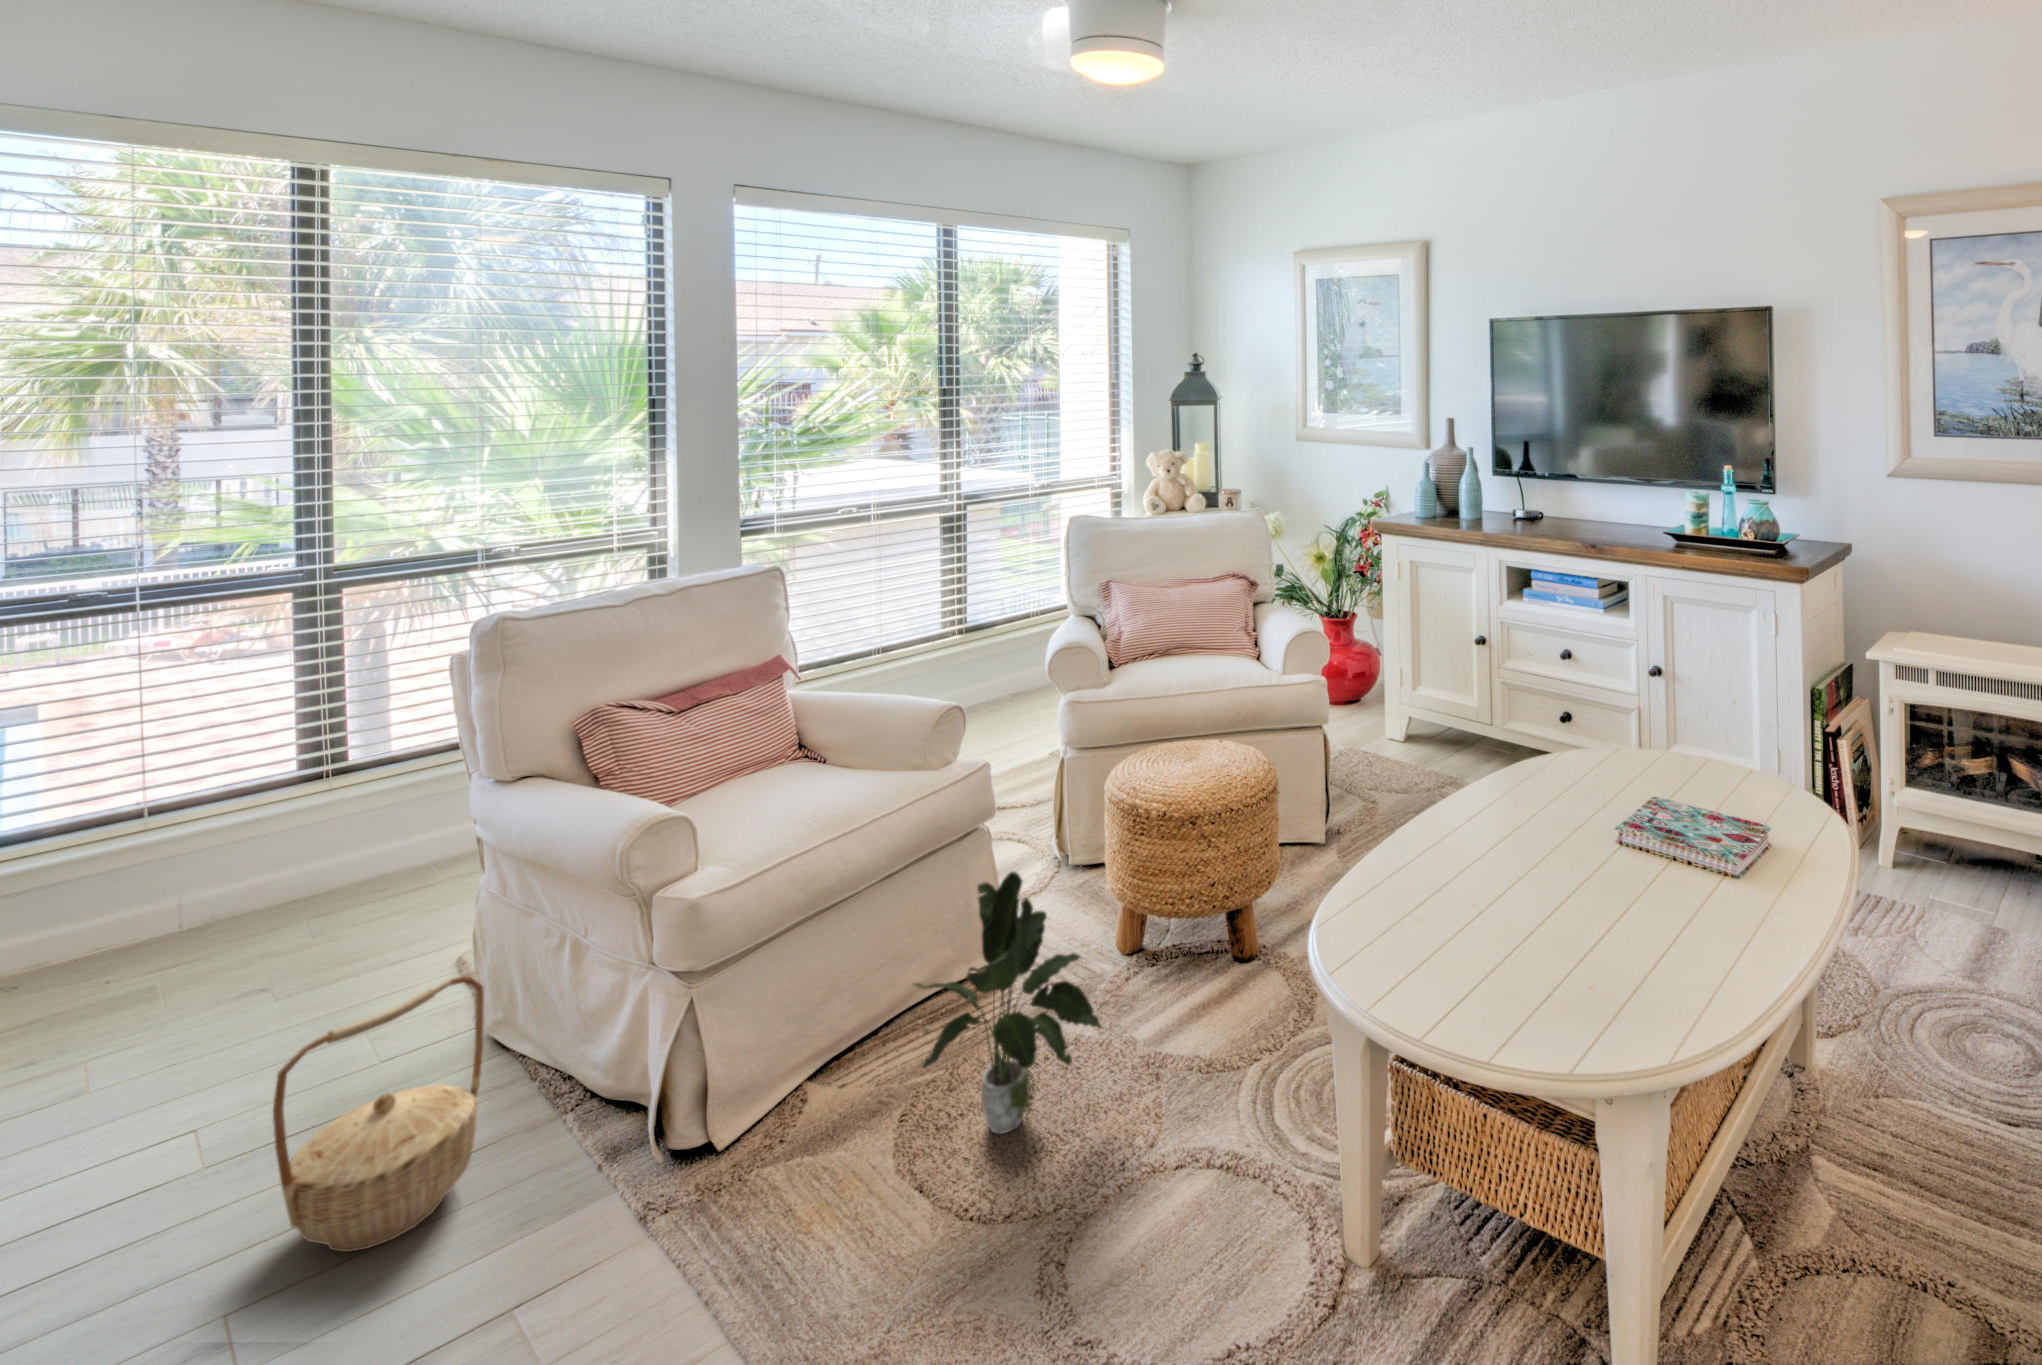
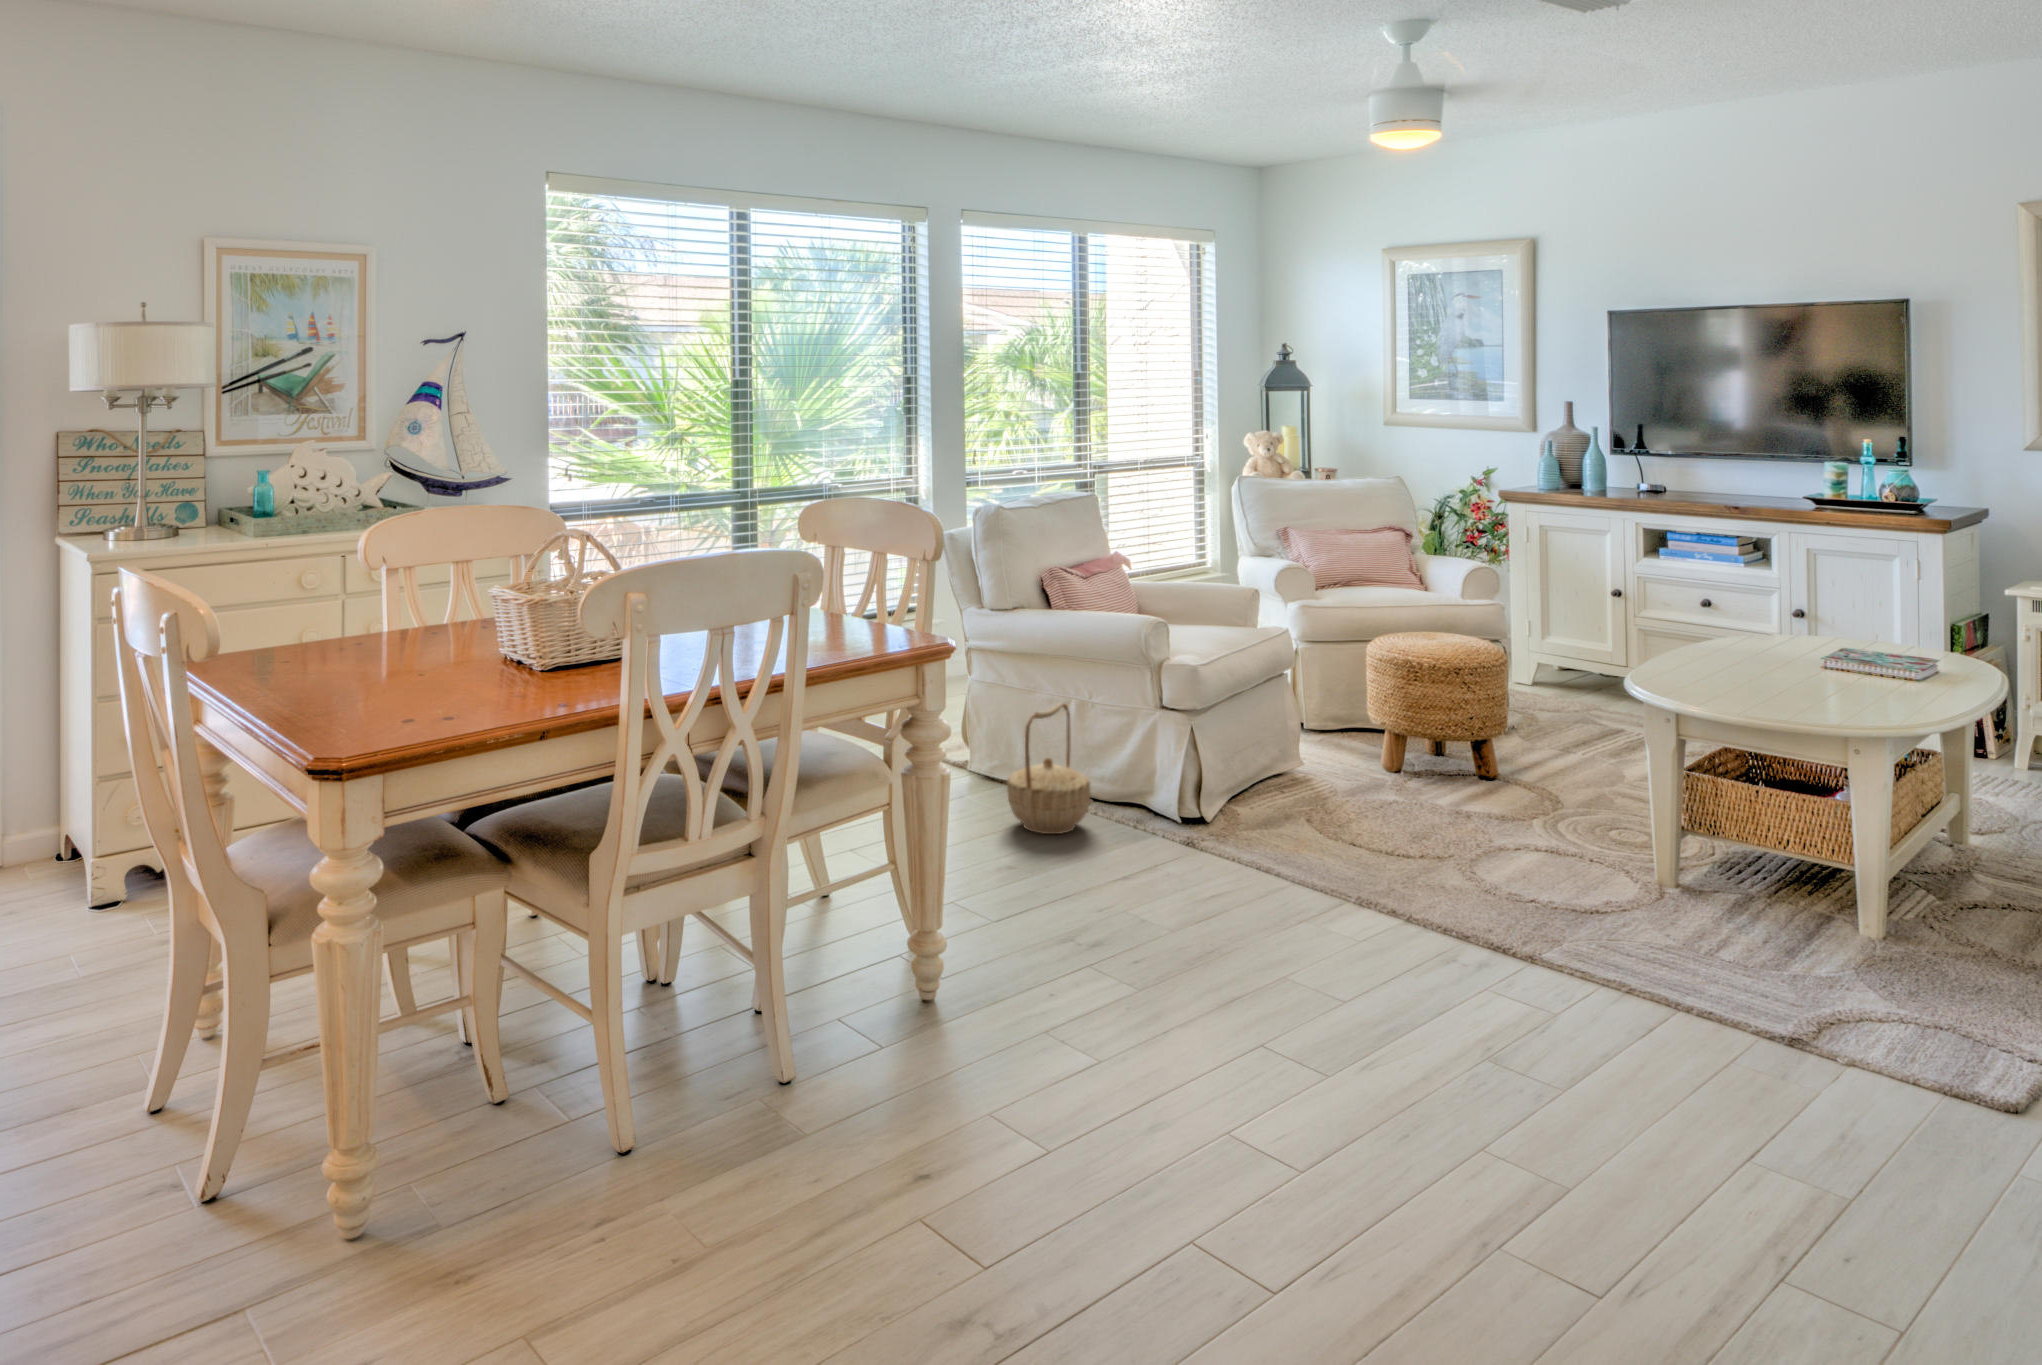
potted plant: present [913,872,1101,1134] -> none [1340,666,1449,825]

